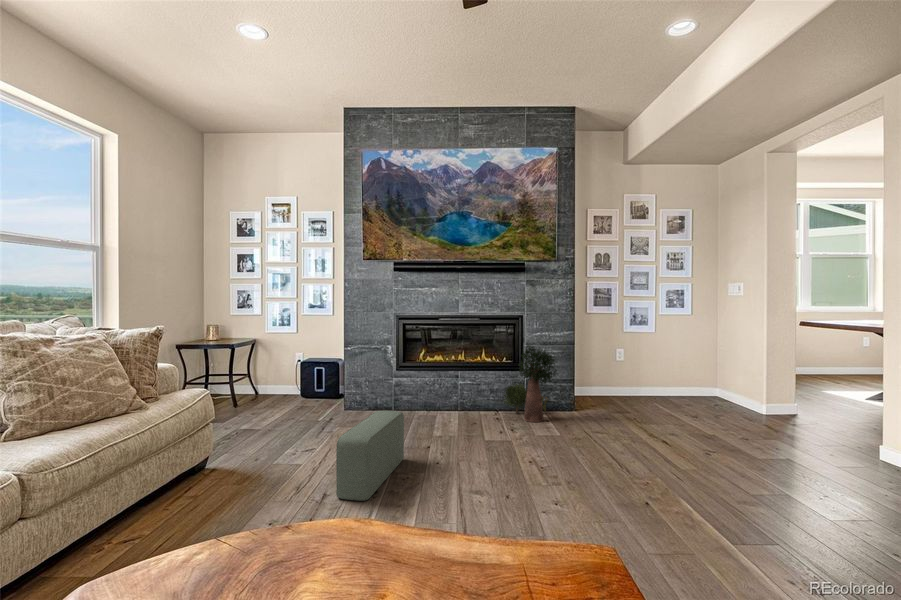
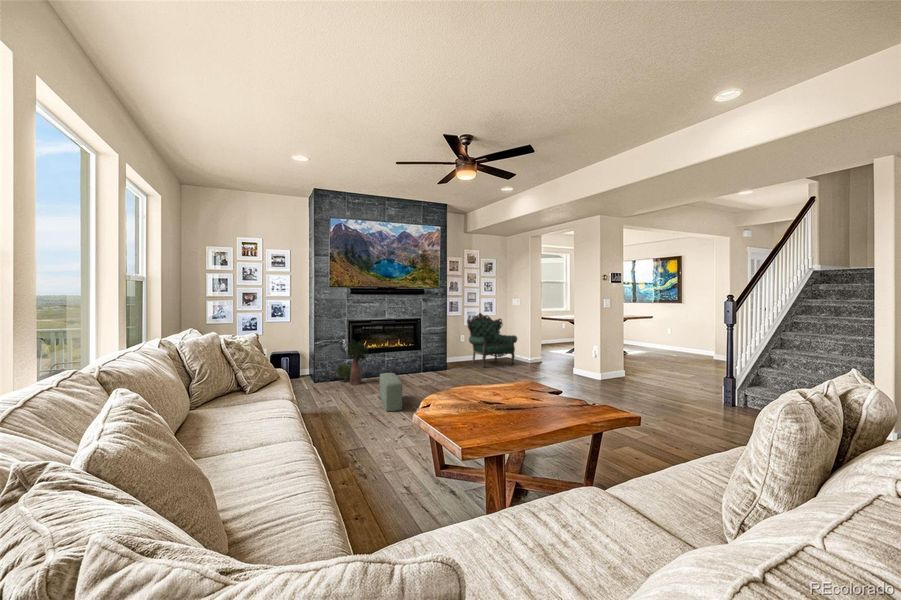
armchair: none [625,309,733,416] -> present [467,313,517,368]
potted plant: present [504,345,557,422] -> present [336,340,369,385]

